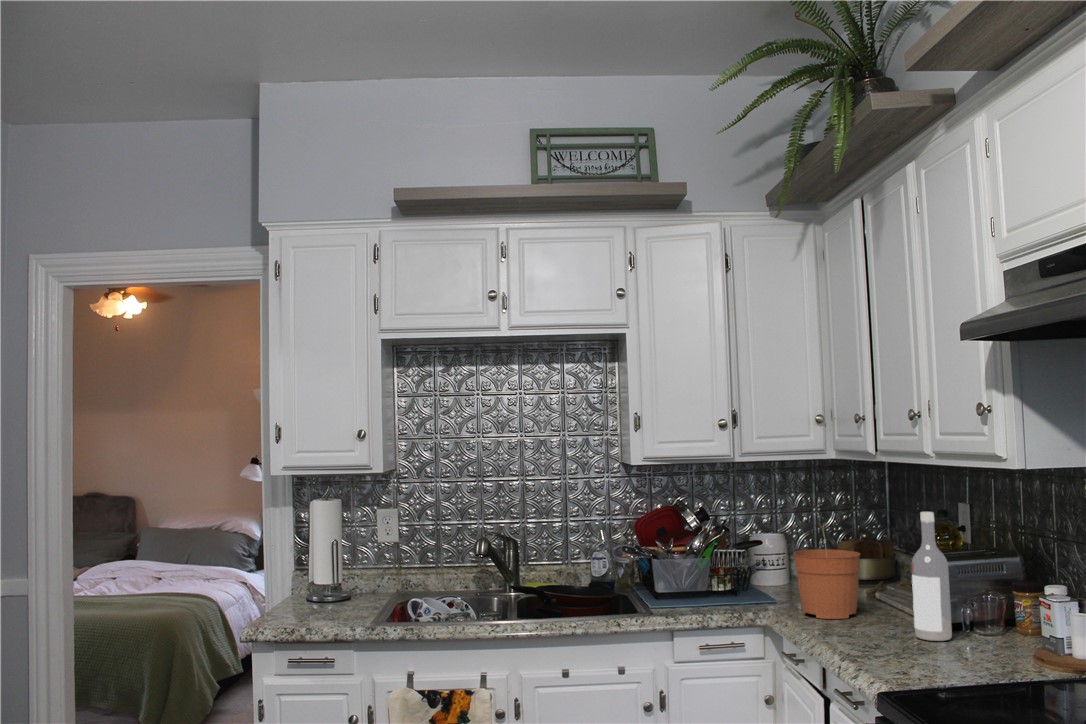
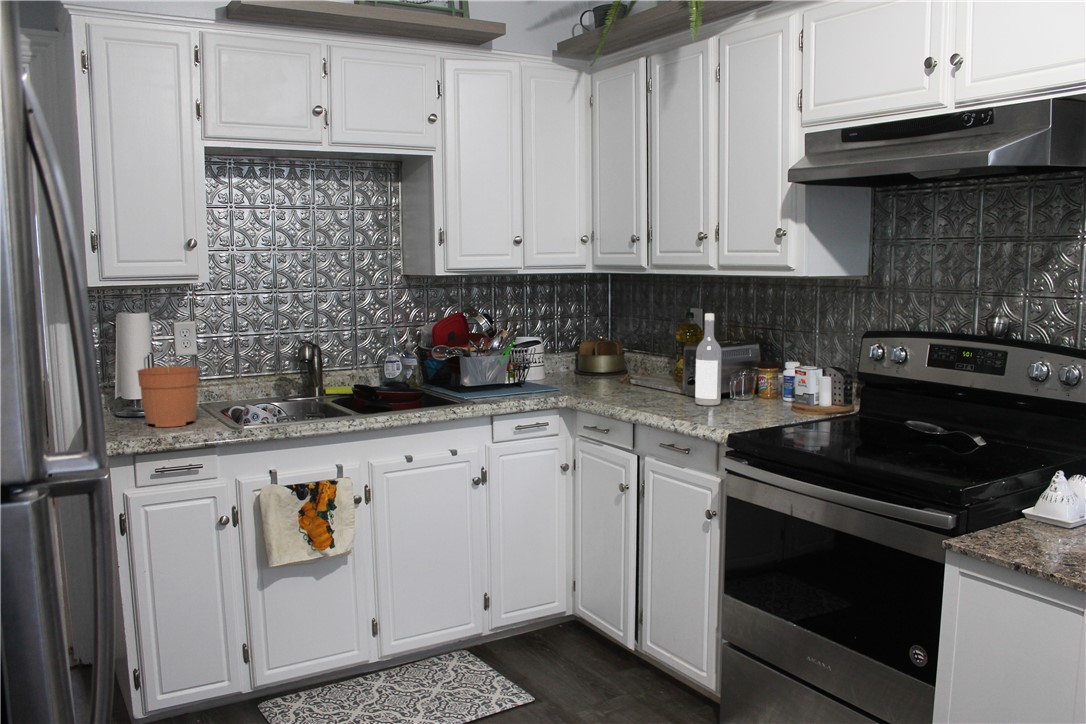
plant pot: present [794,532,860,619] -> present [137,357,199,427]

